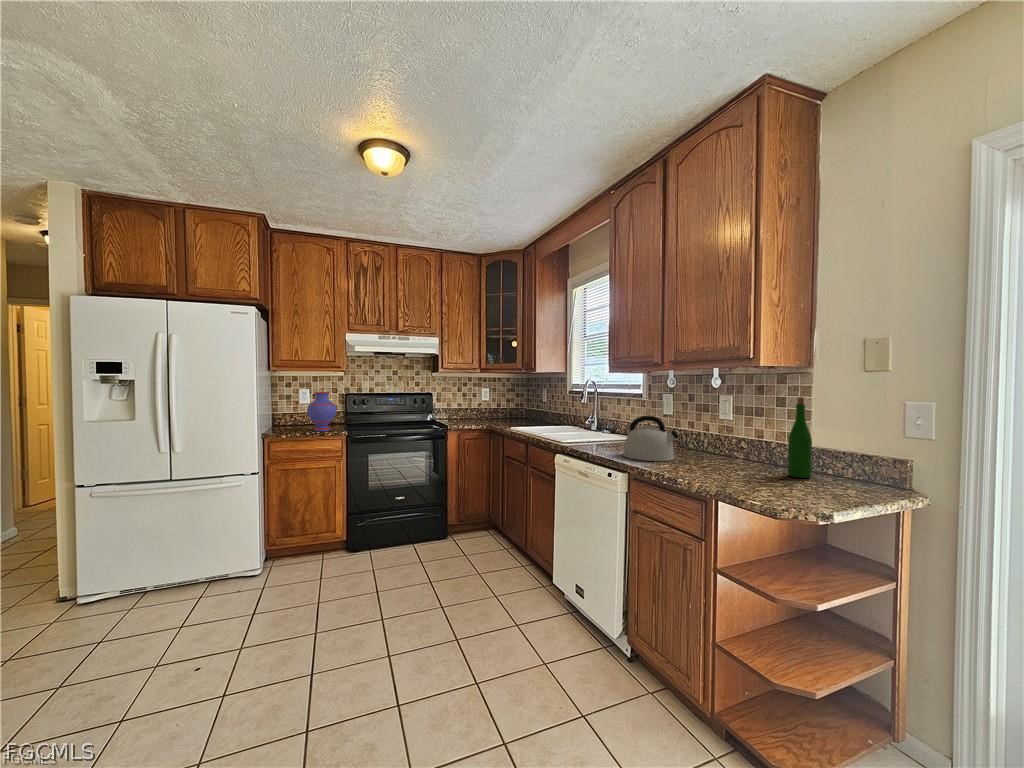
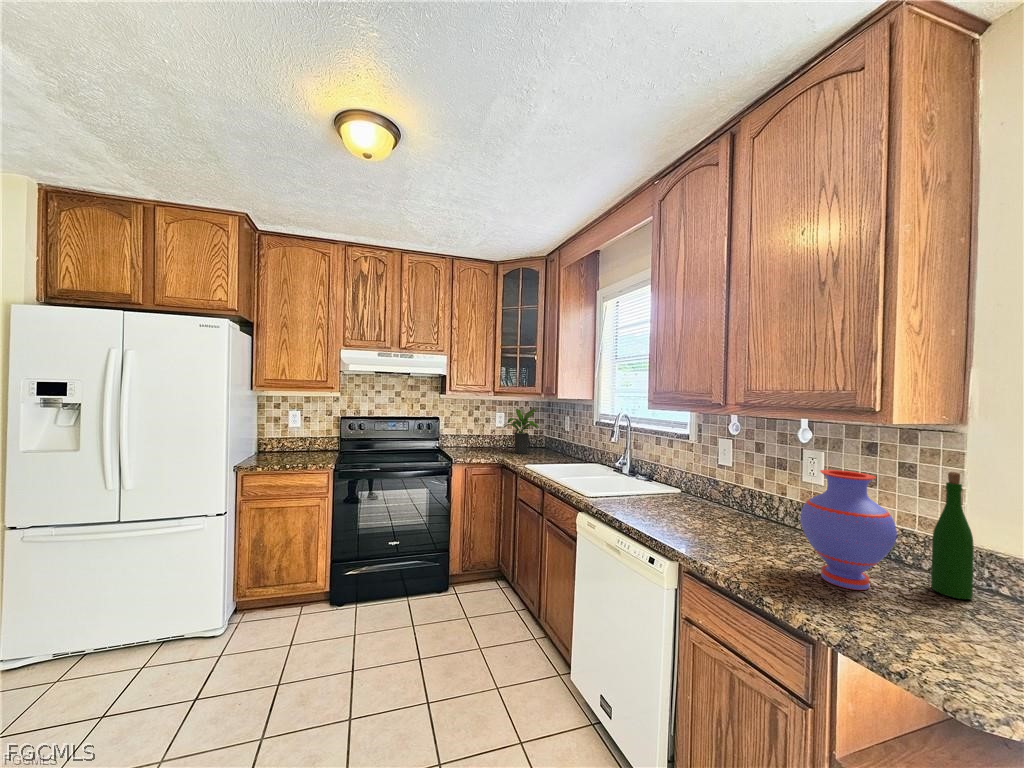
potted plant: none [489,382,521,422] -> present [504,408,539,454]
vase: present [307,392,337,431] -> present [800,470,897,590]
kettle: present [624,416,679,461] -> none [669,475,749,543]

